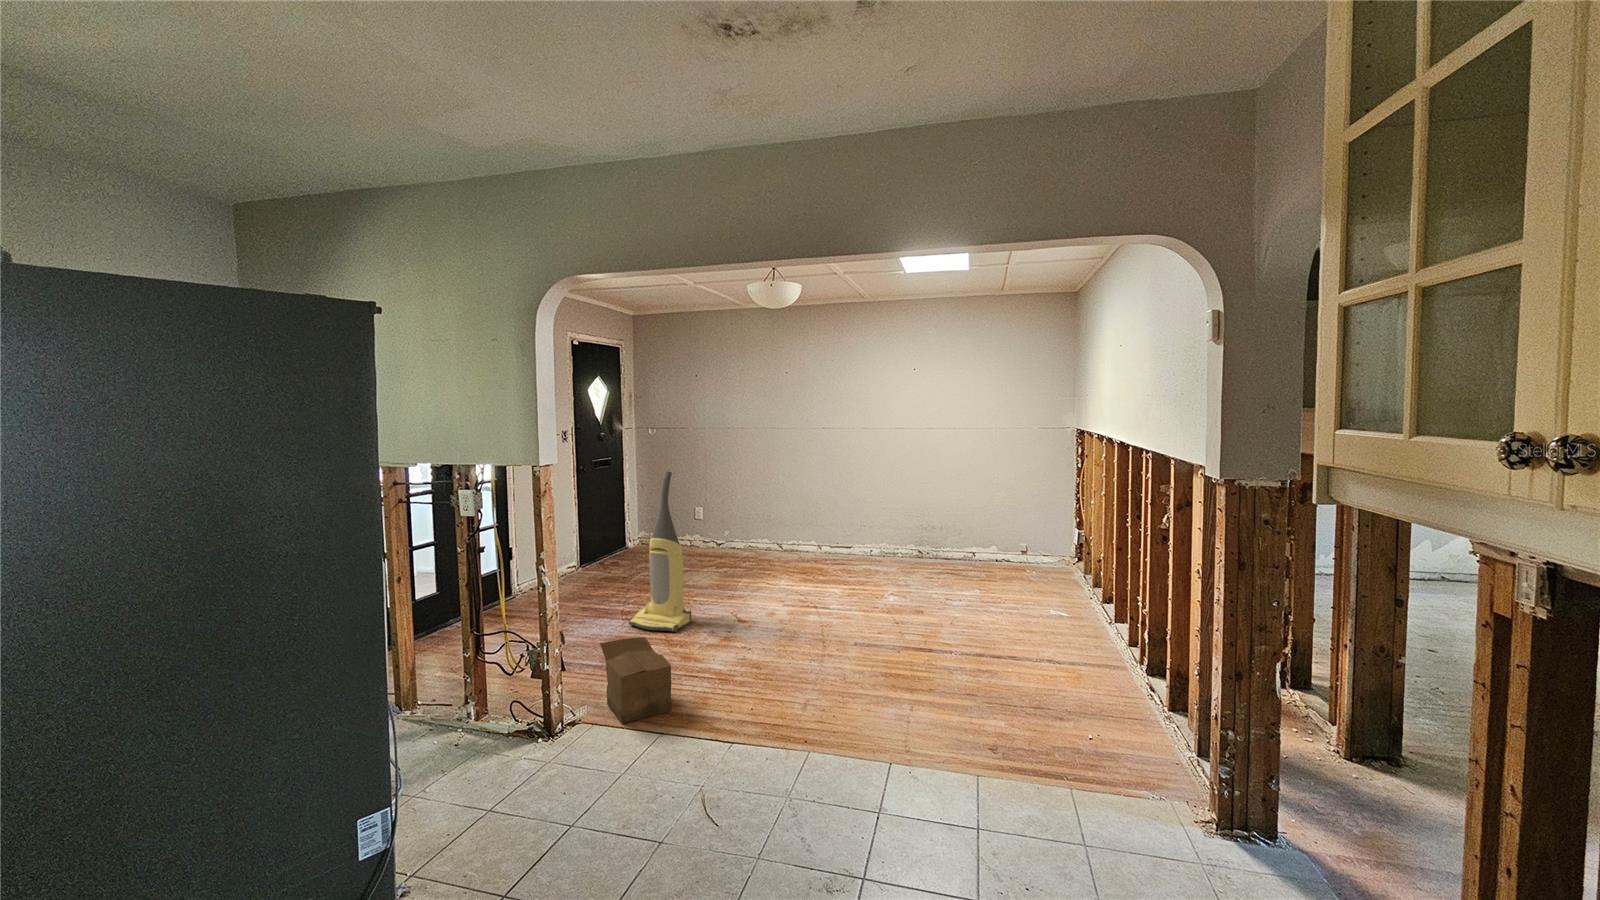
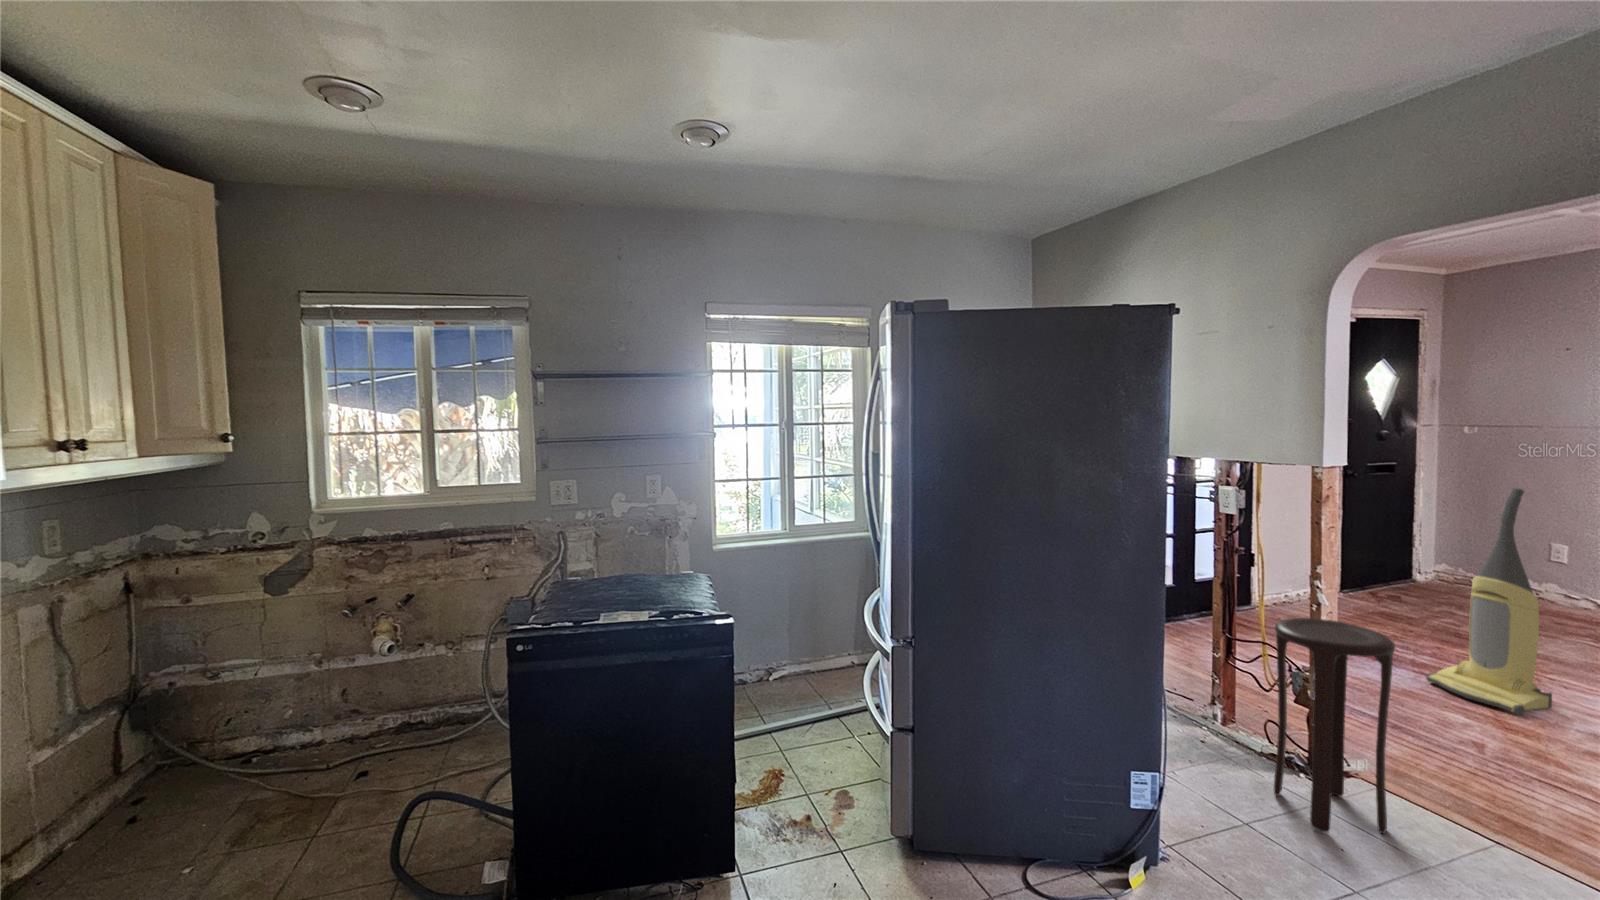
stool: none [507,597,595,785] -> present [1274,618,1395,833]
cardboard box: present [600,637,672,724] -> none [1392,692,1525,823]

